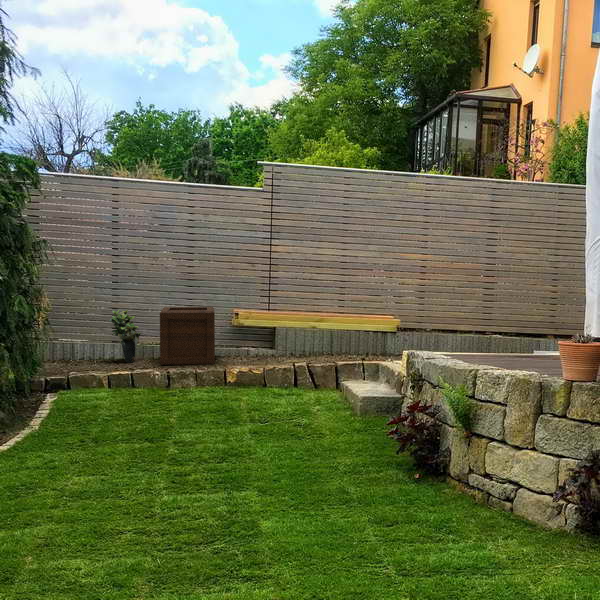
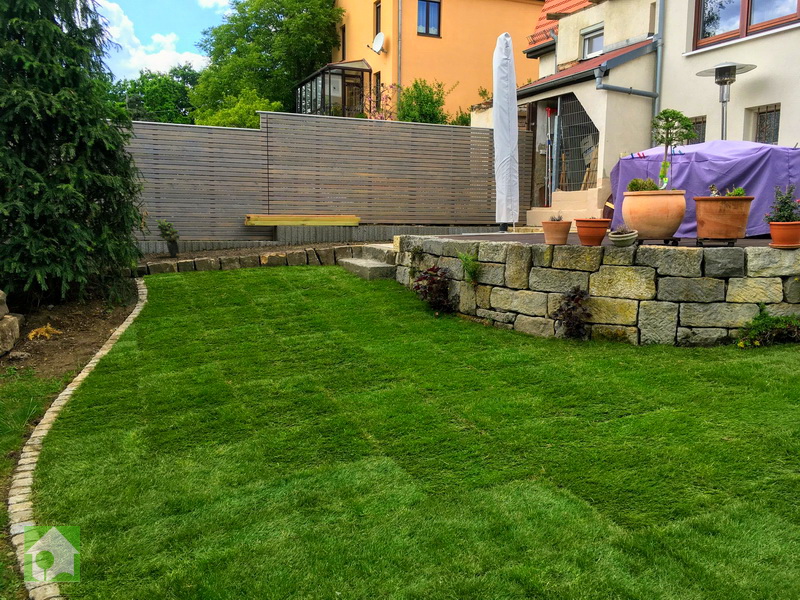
wooden crate: present [160,307,215,365] -> none [193,214,241,257]

